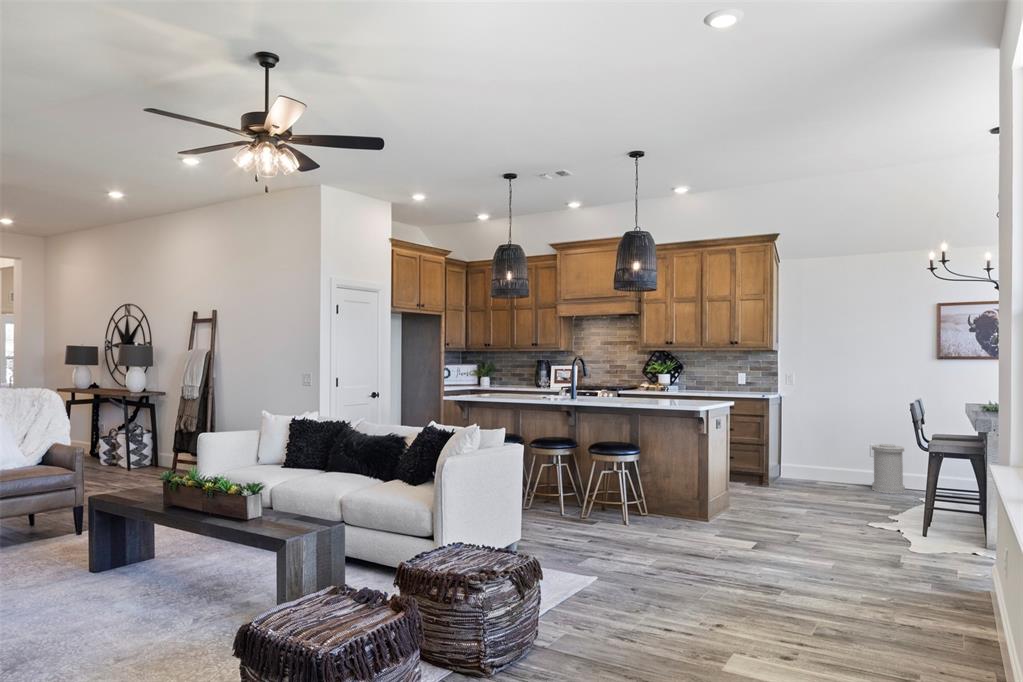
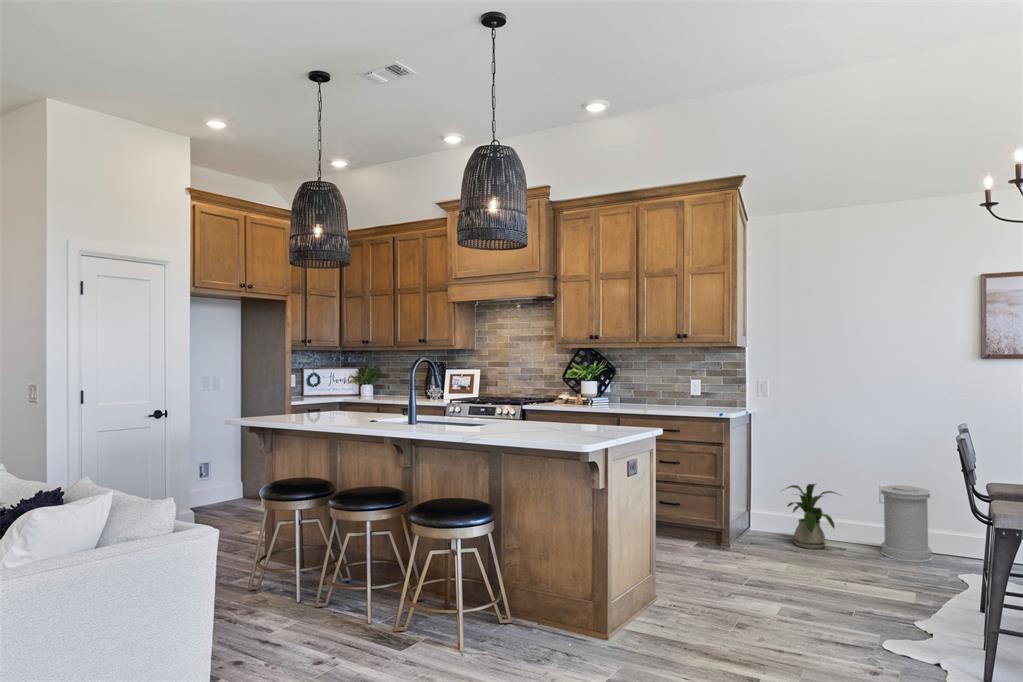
house plant: none [803,443,846,487] -> present [787,484,837,549]

